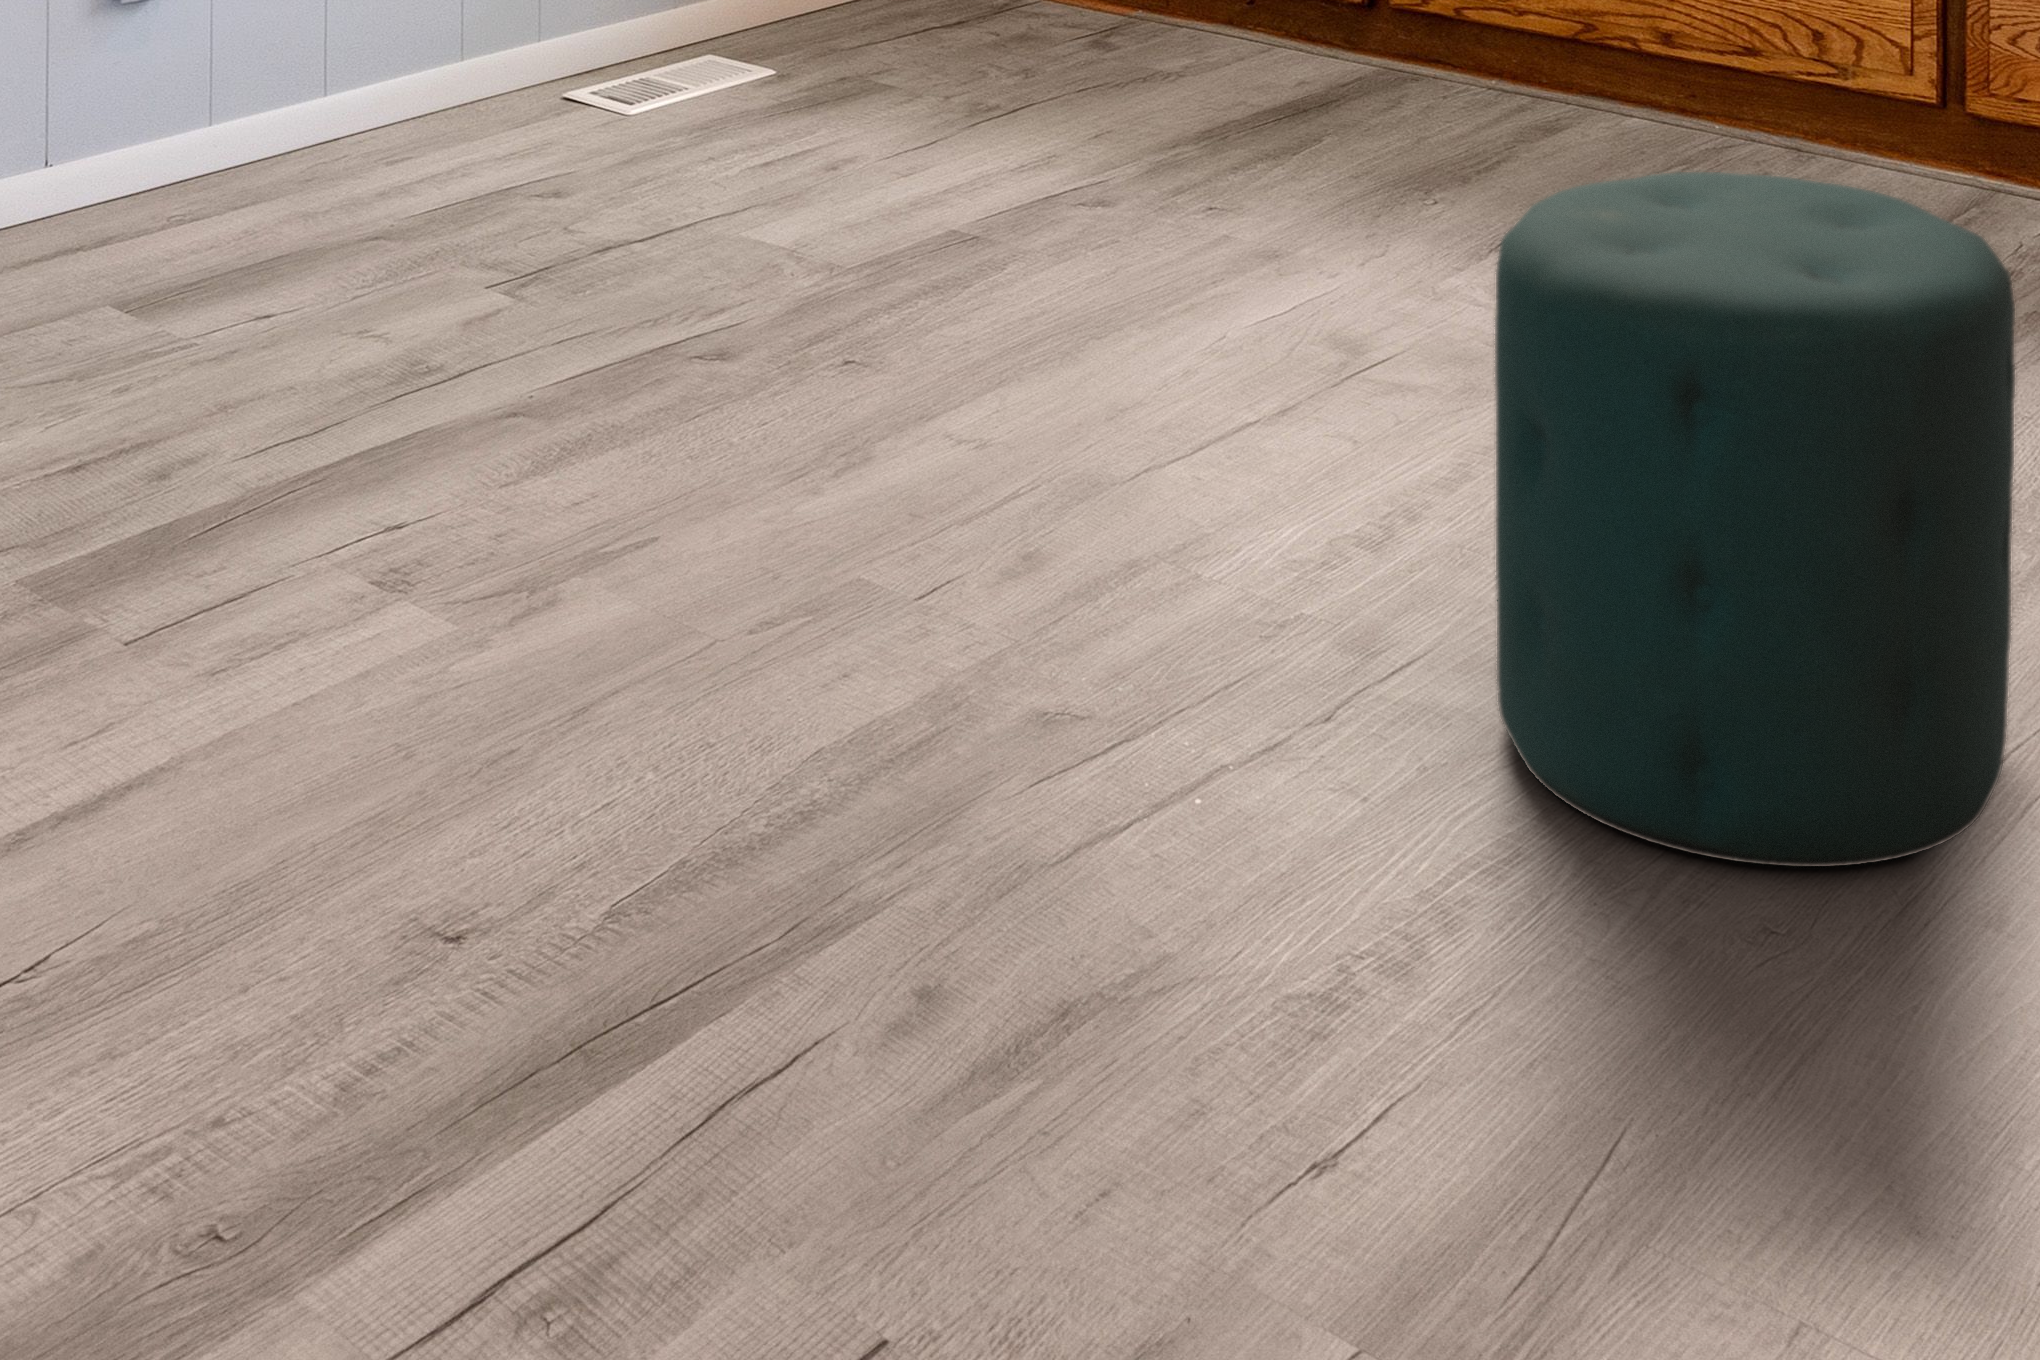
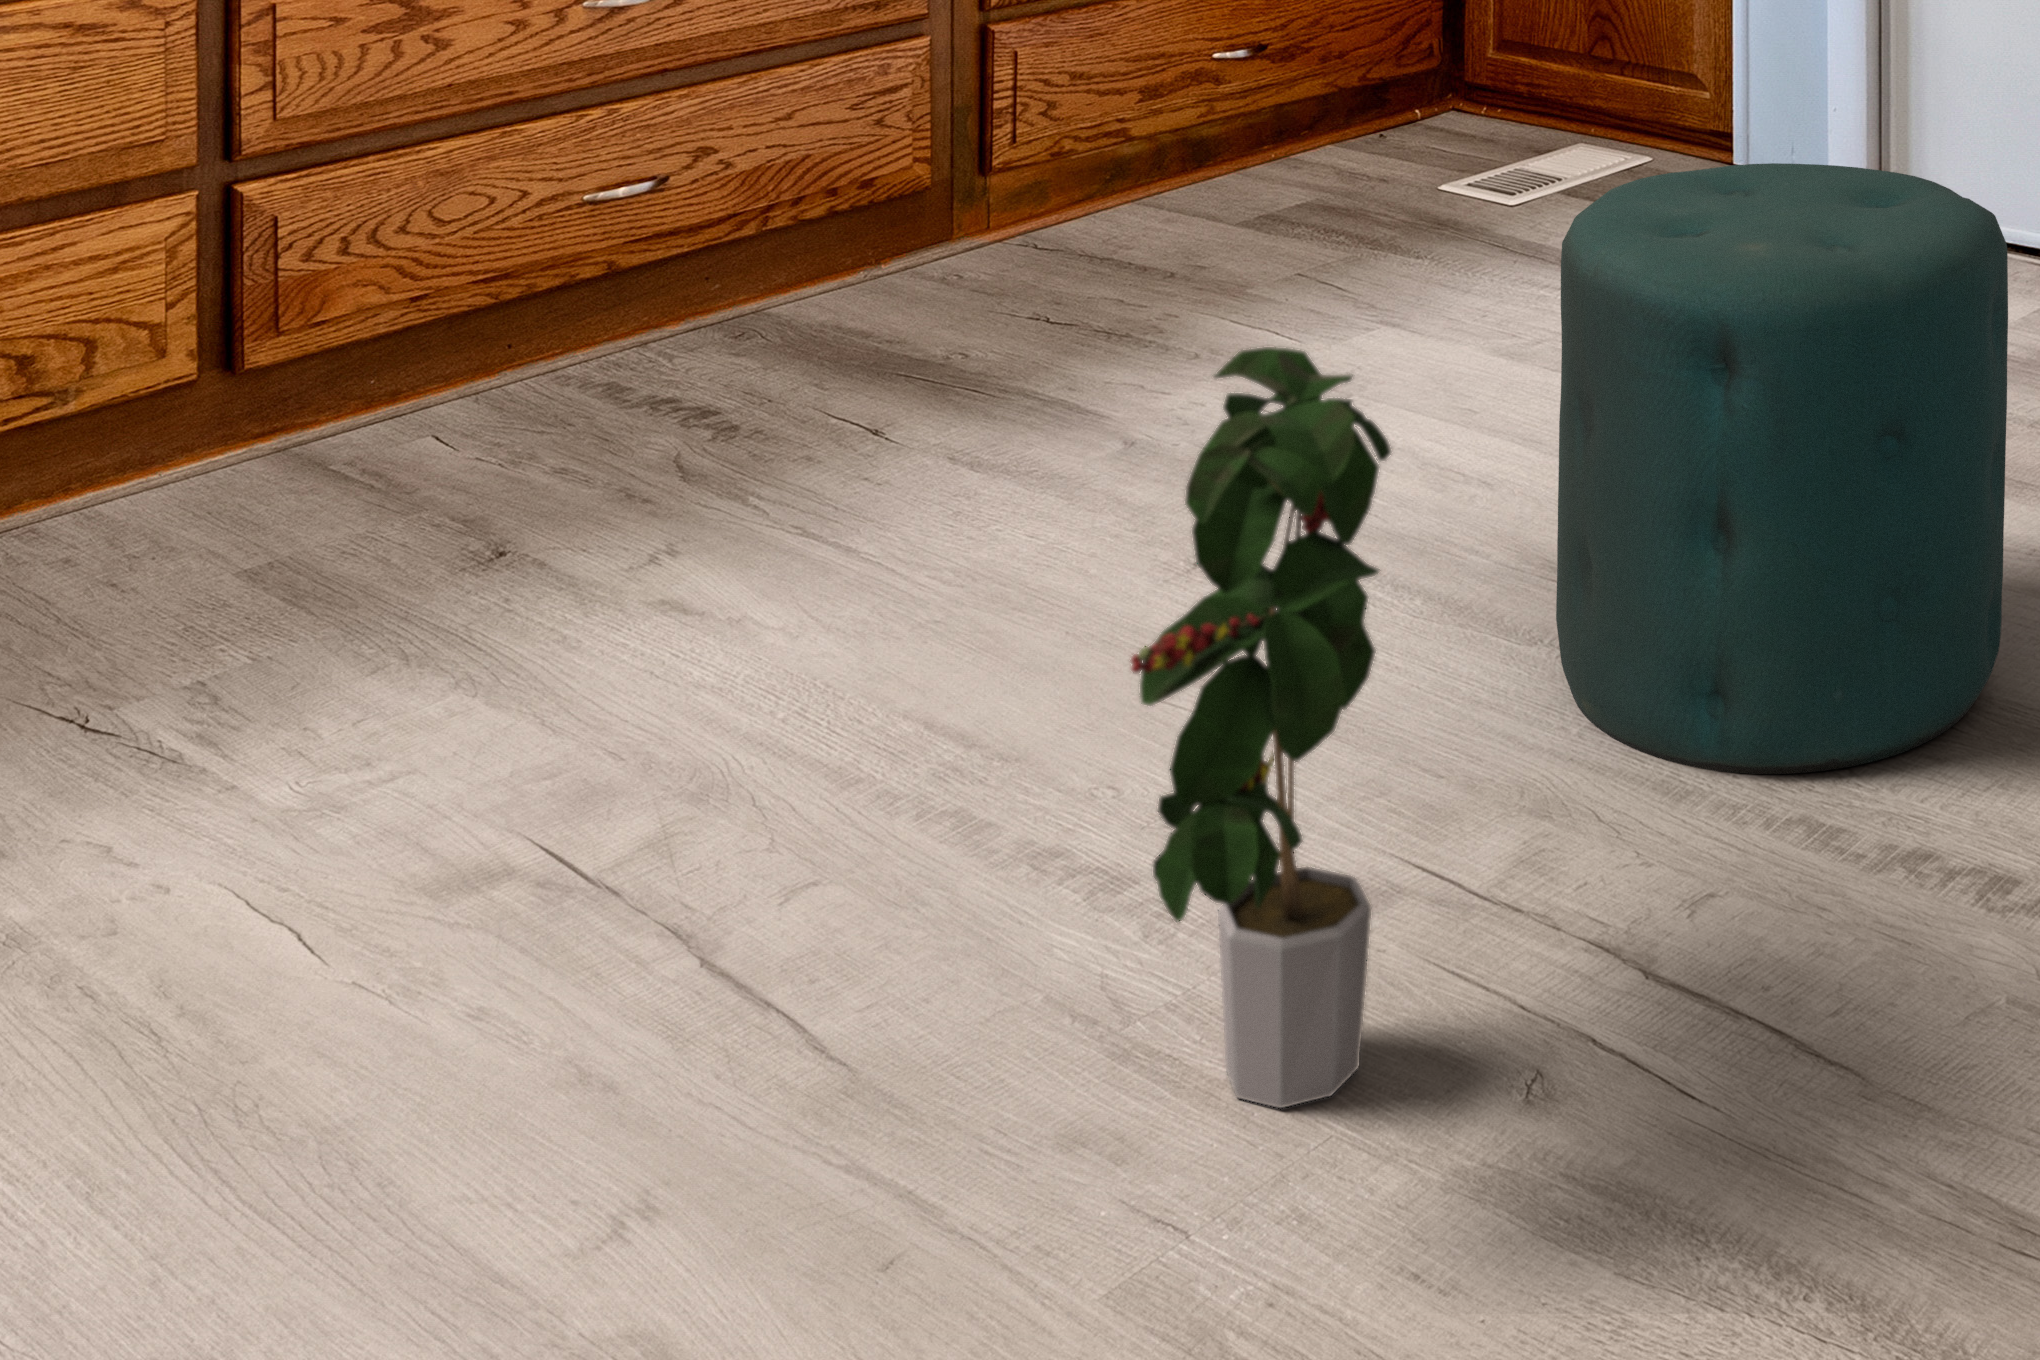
potted plant: none [794,32,1258,555] -> present [1131,347,1391,1108]

